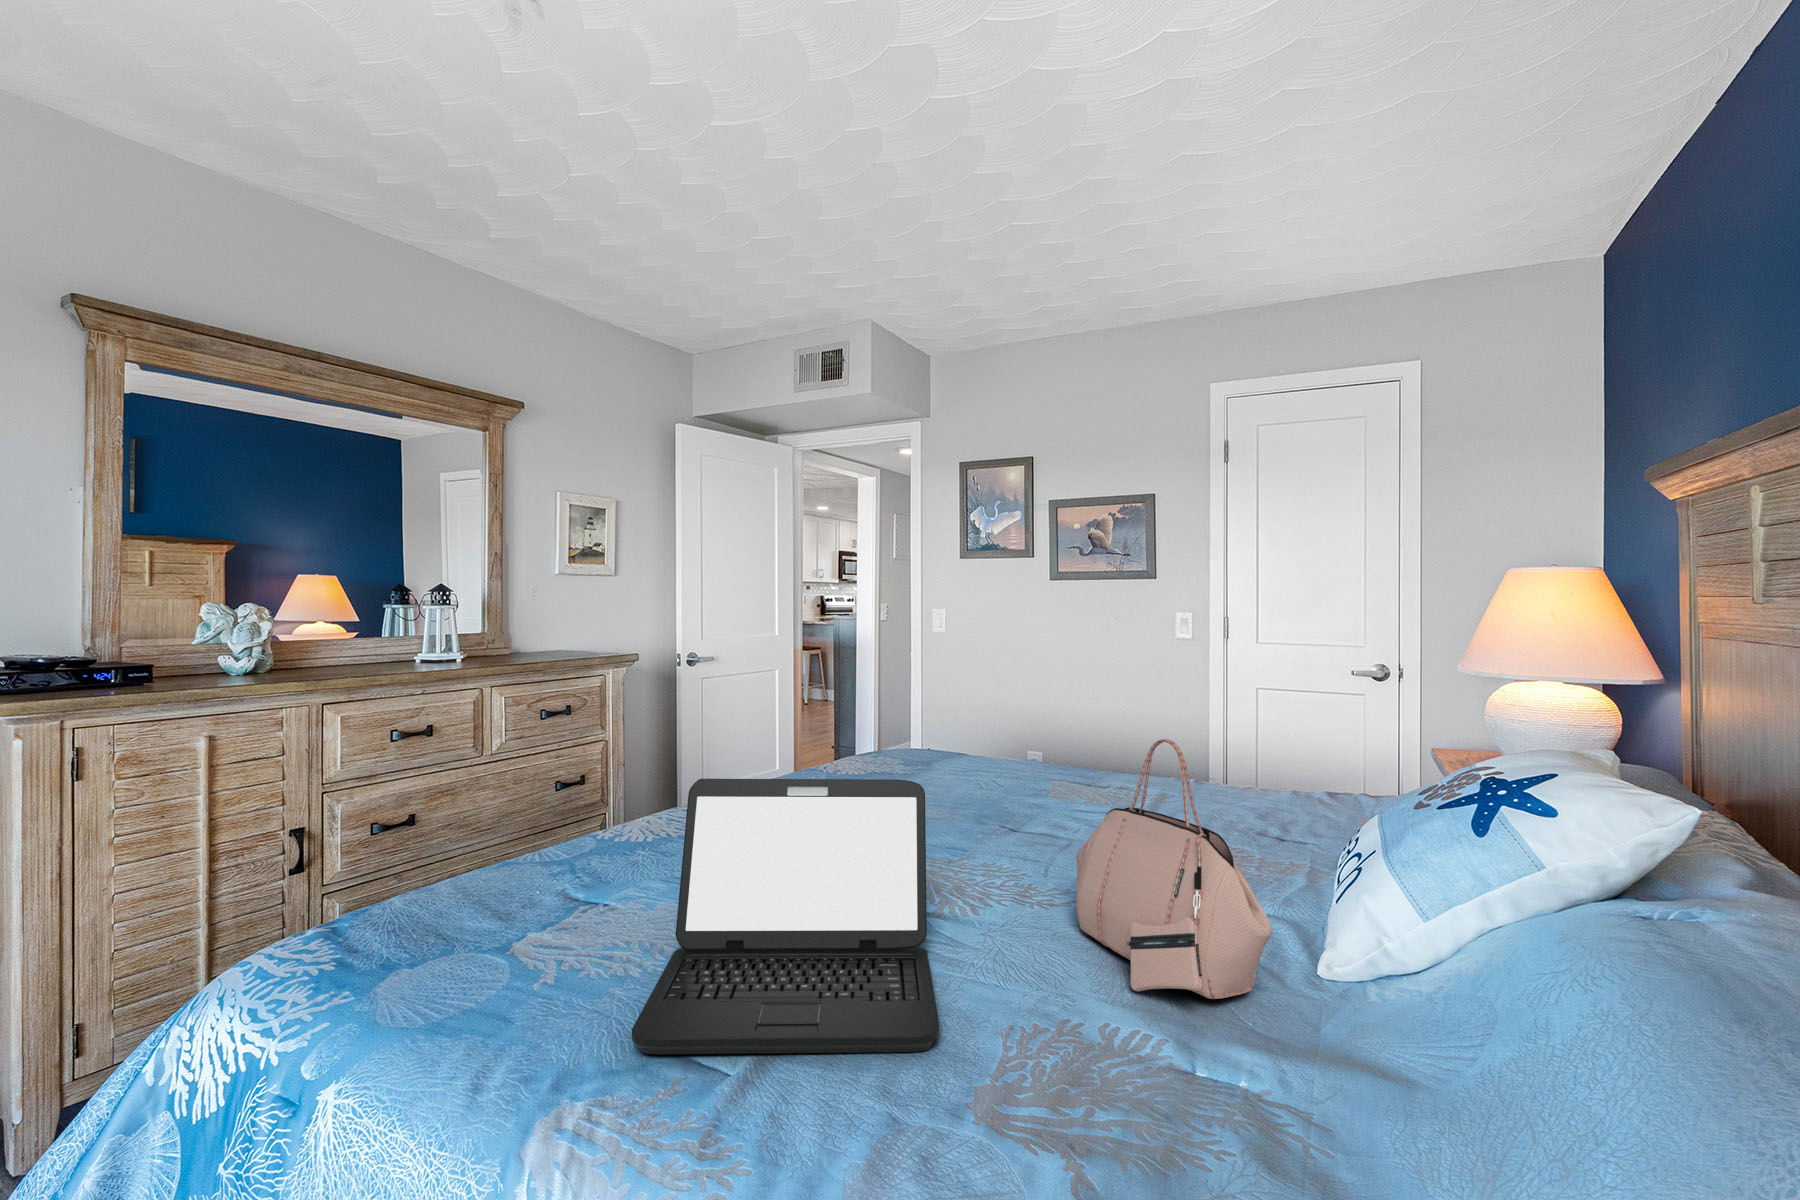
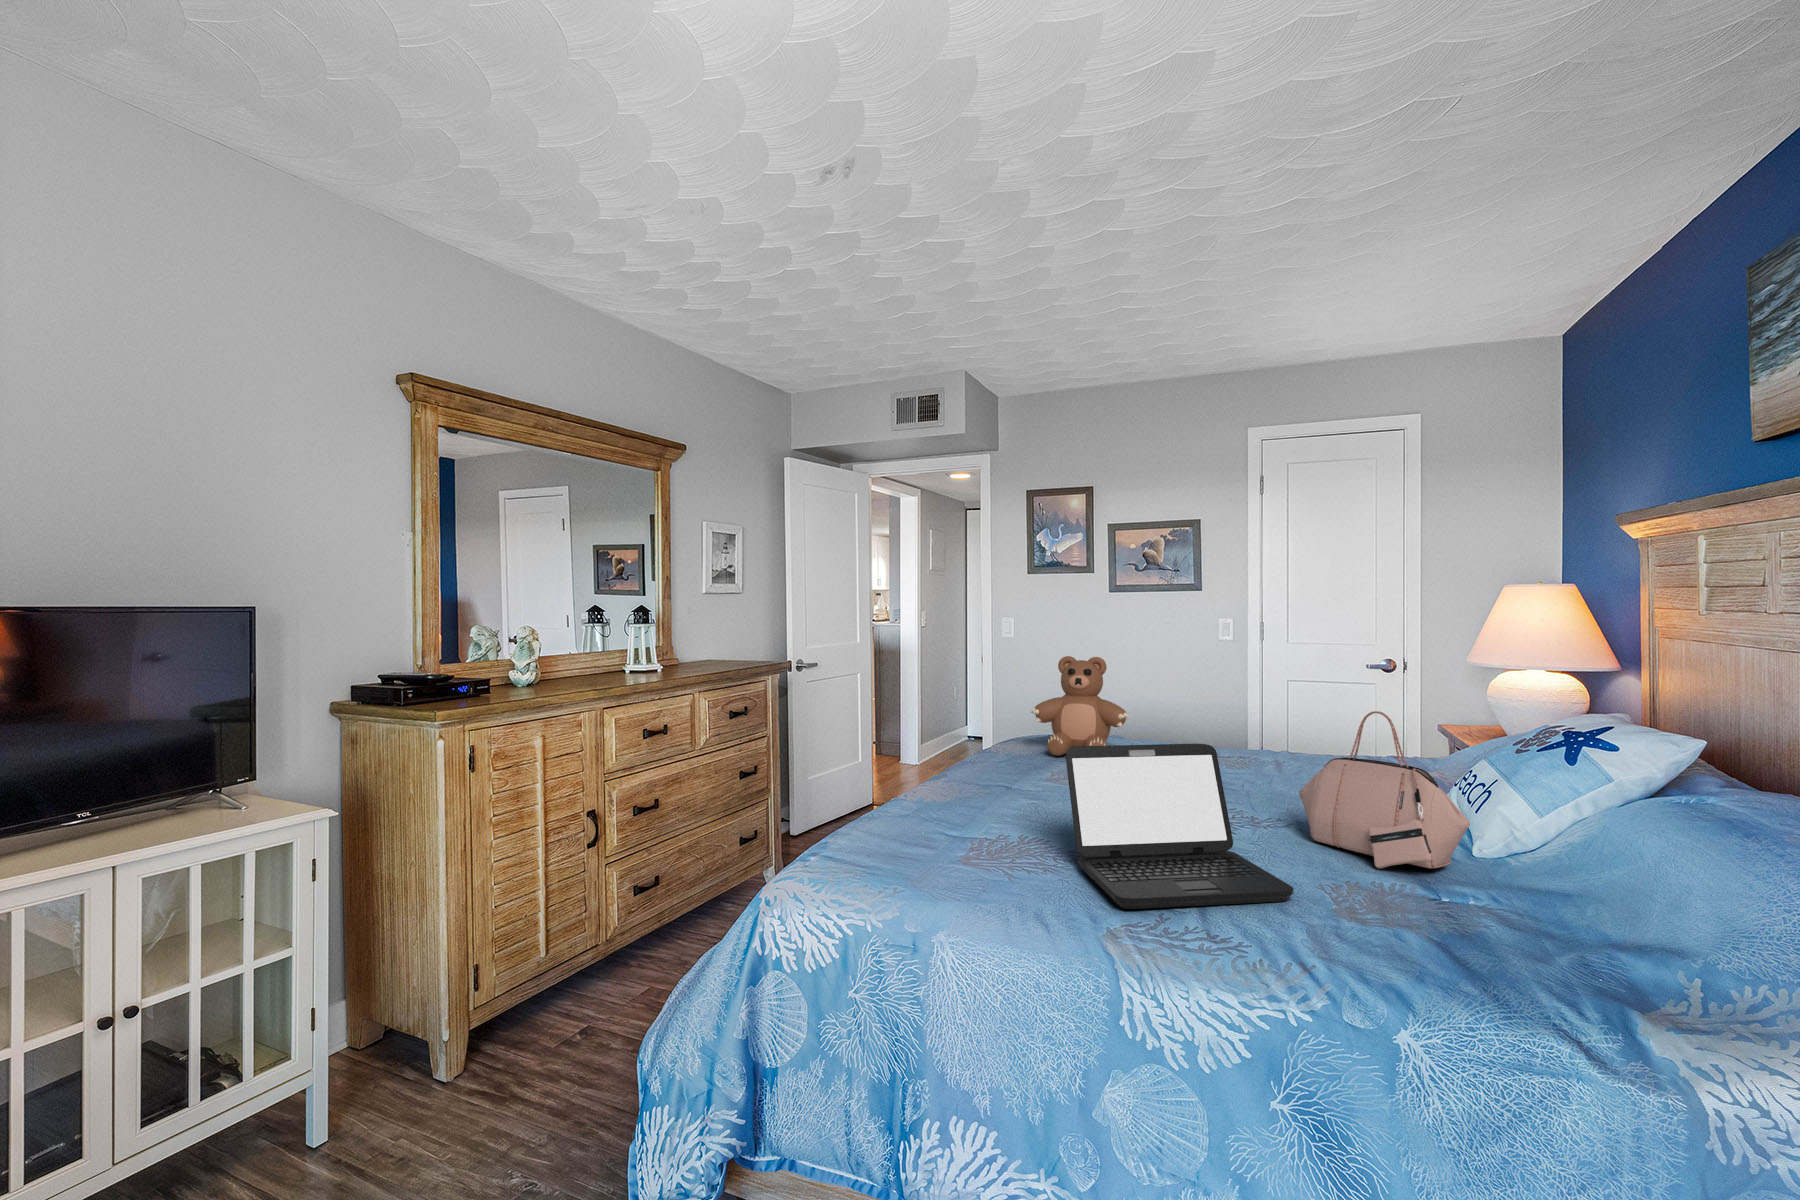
teddy bear: none [854,652,971,786] -> present [1031,656,1130,756]

